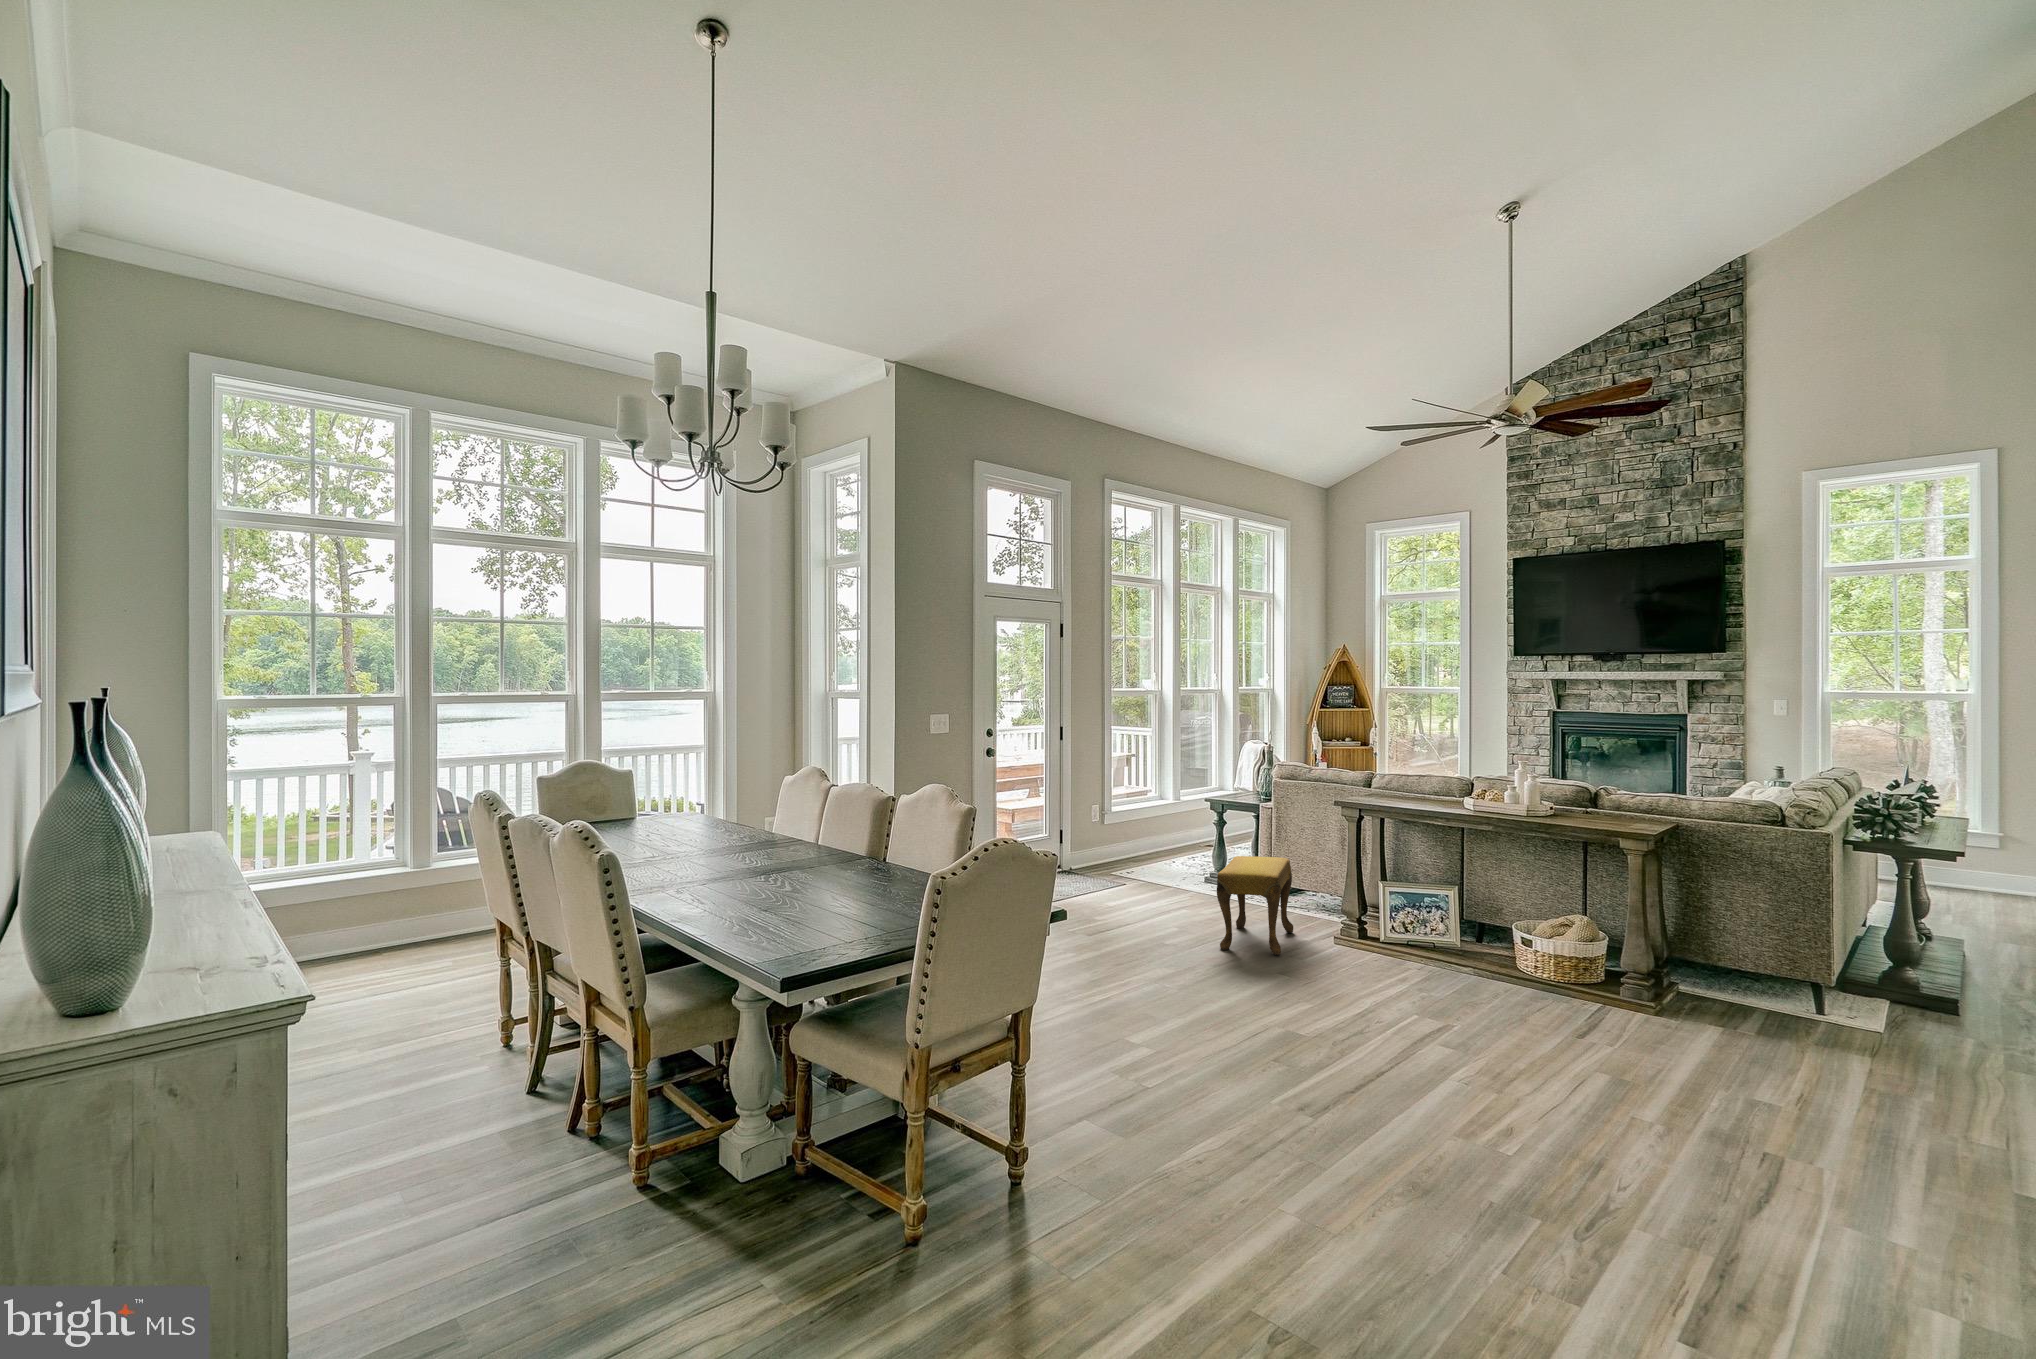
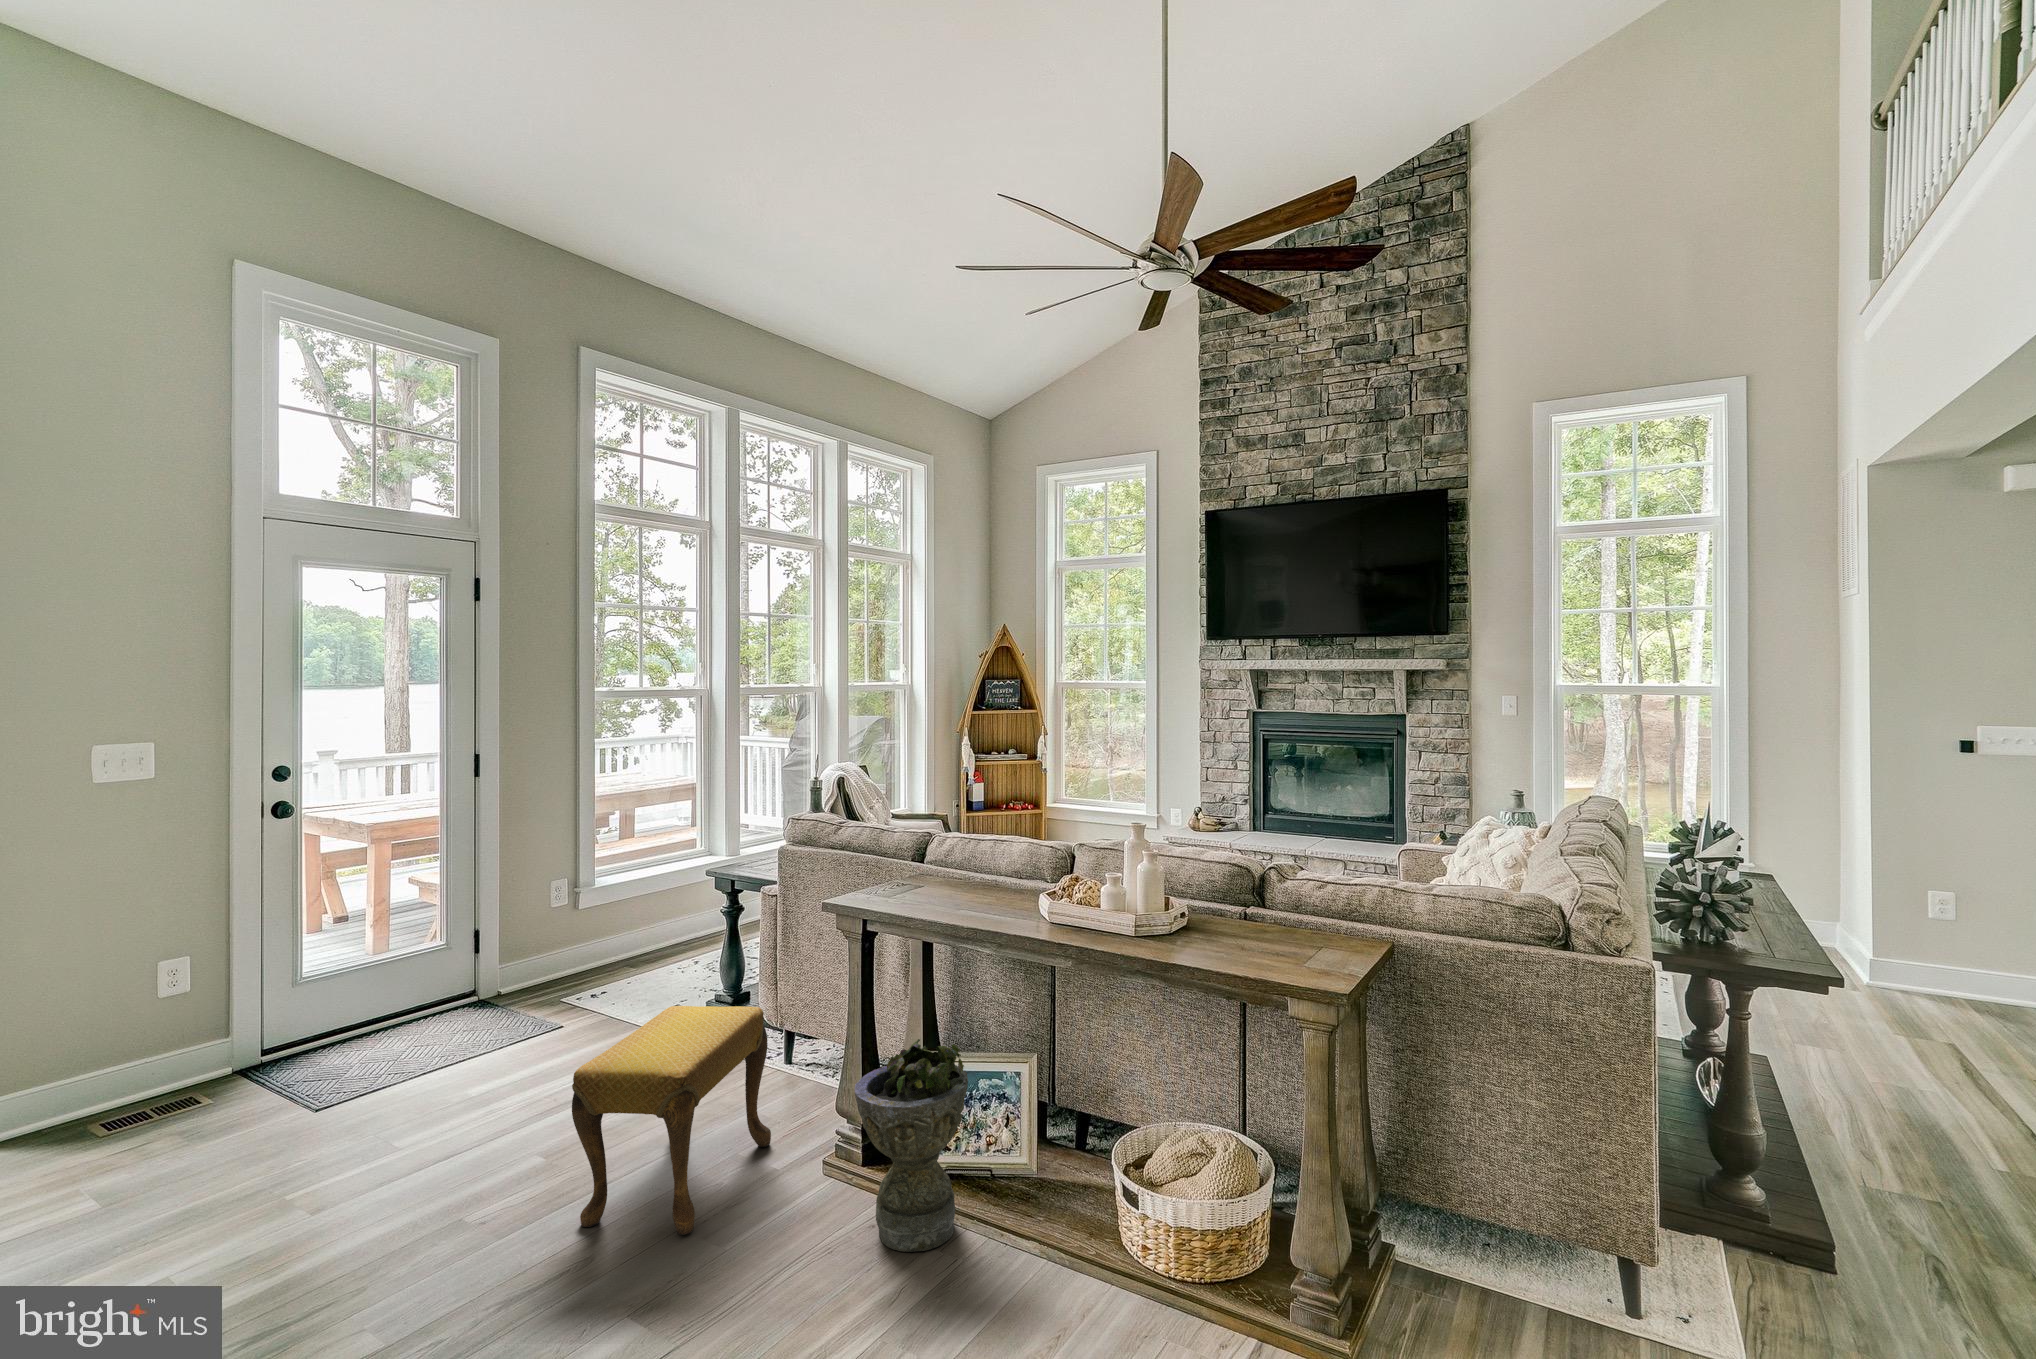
planter: none [1365,870,1427,969] -> present [854,1039,968,1252]

